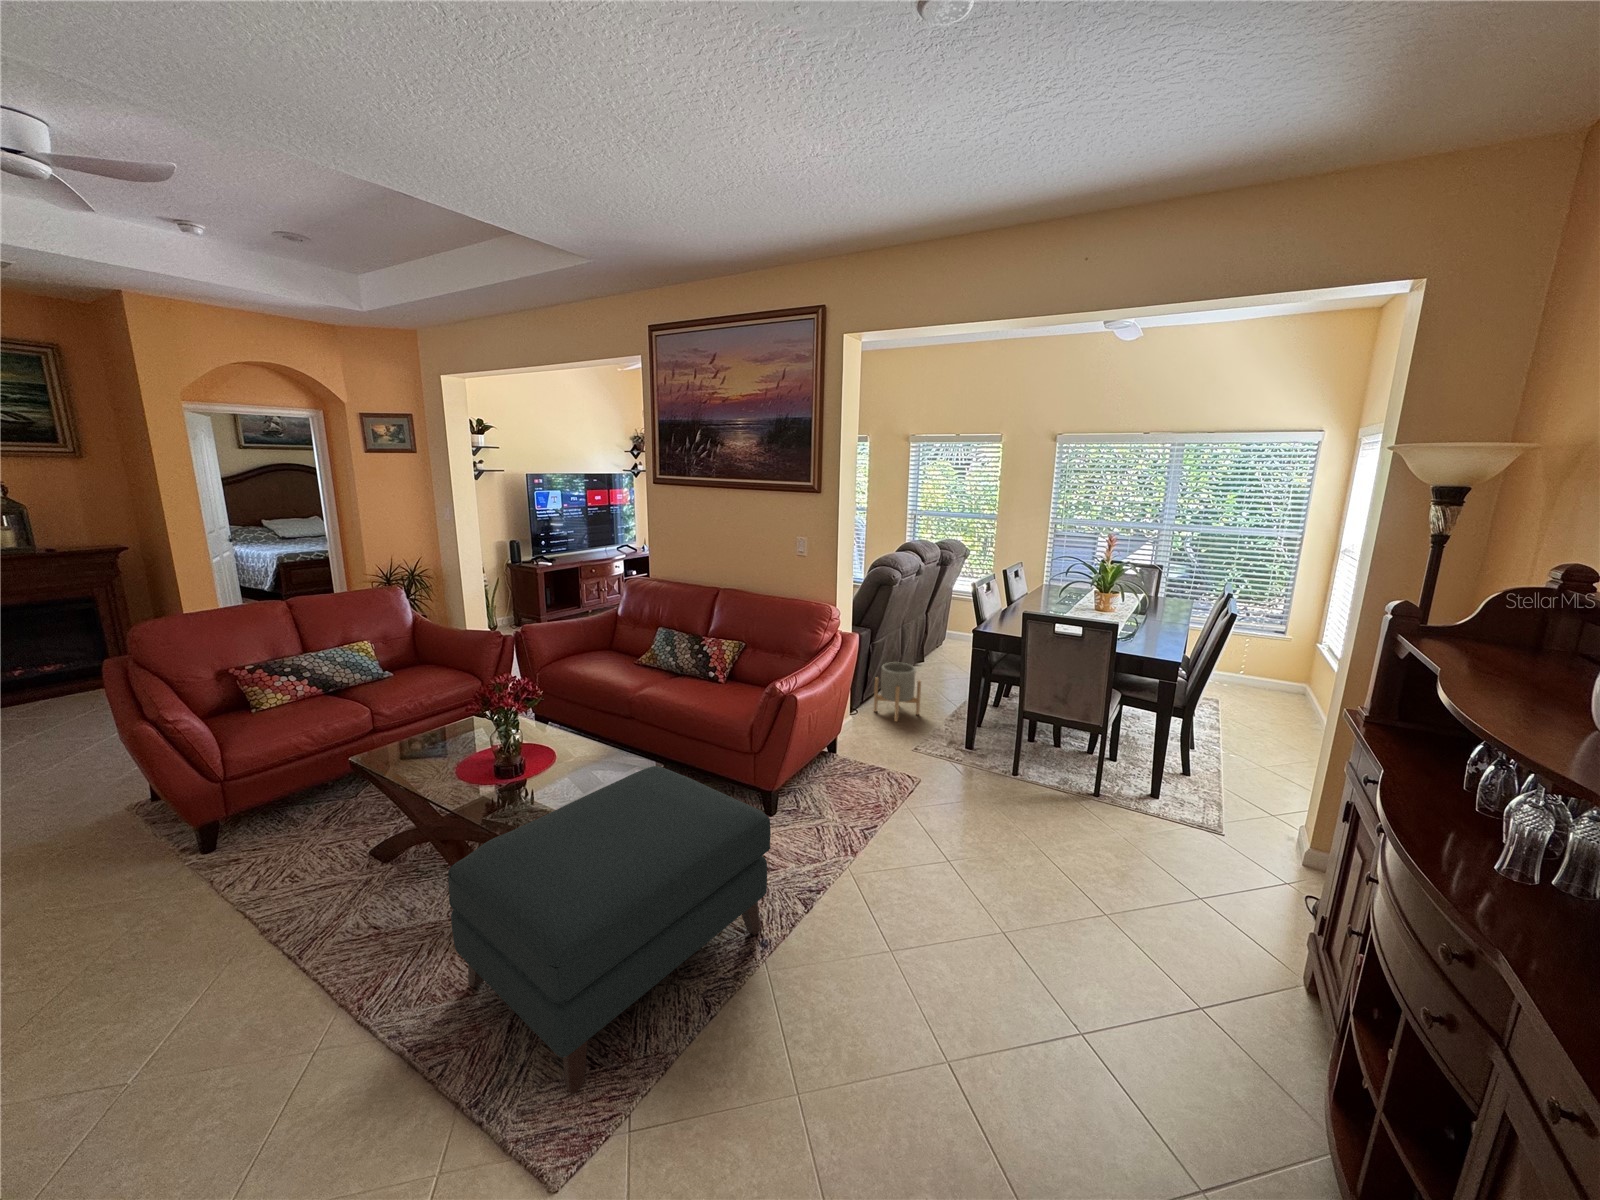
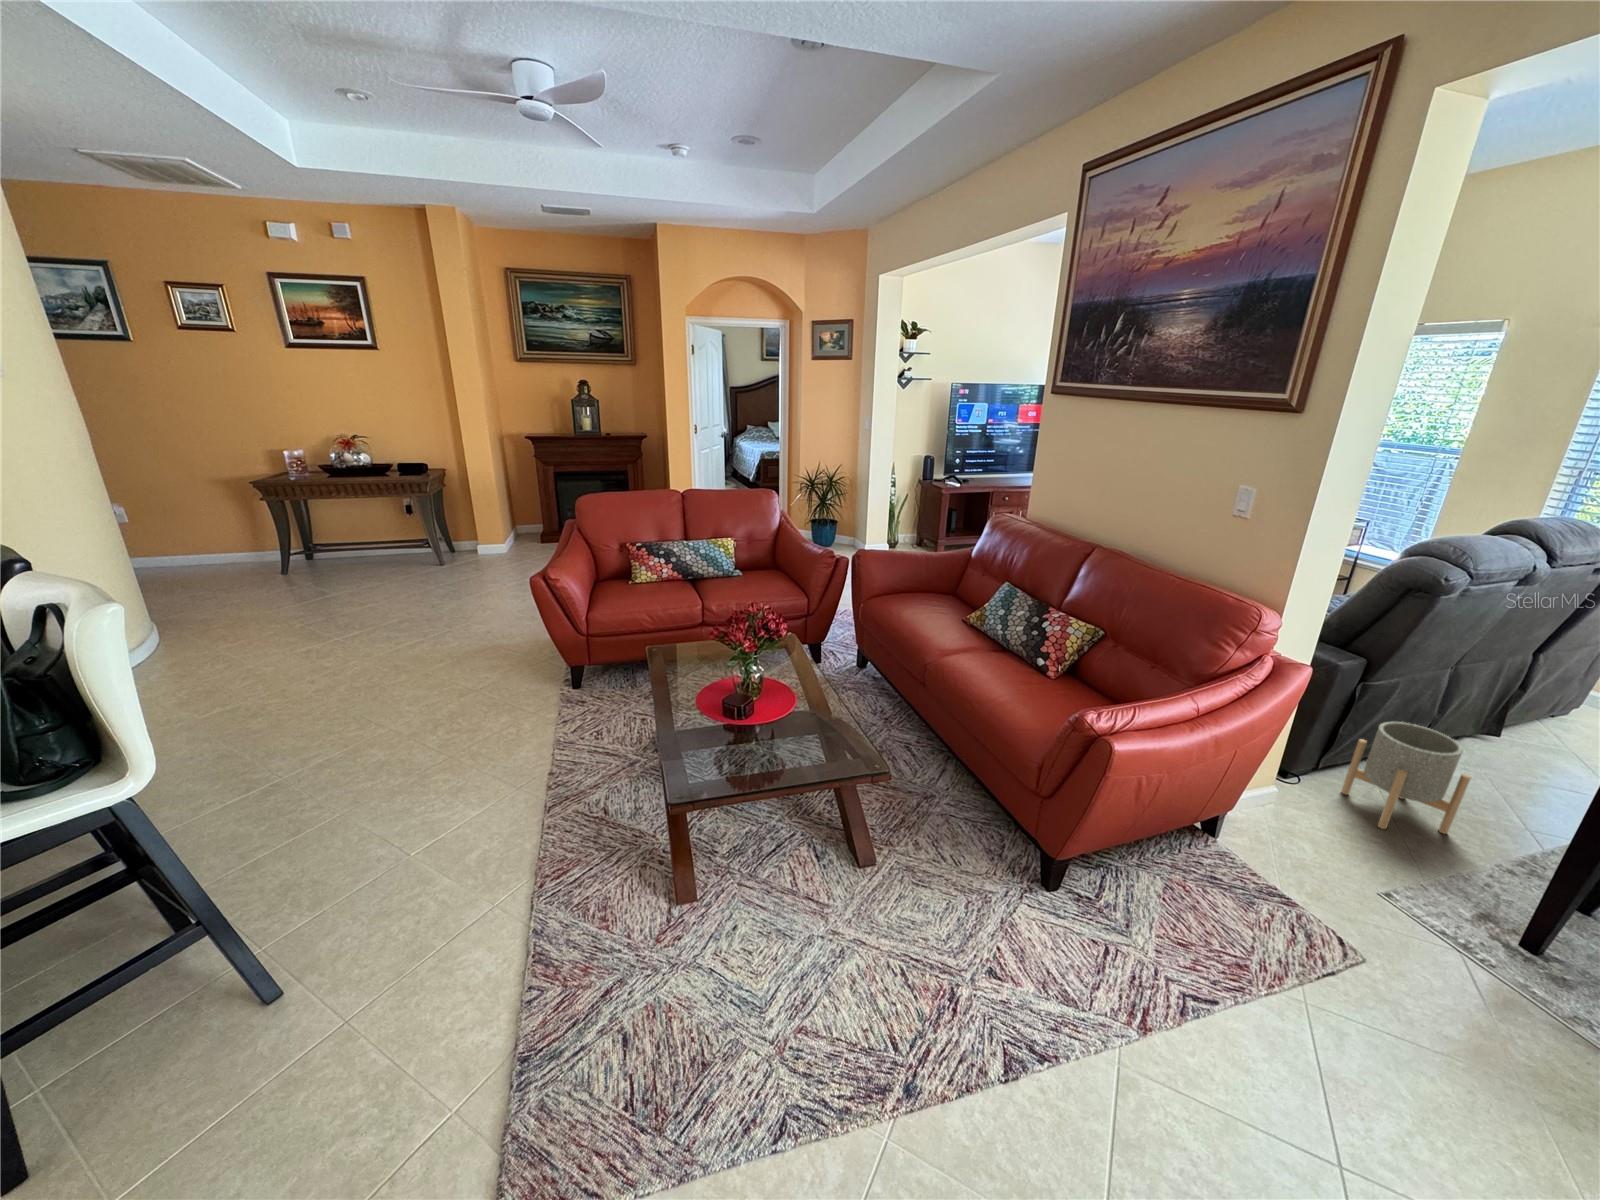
ottoman: present [448,766,771,1094] -> none [545,766,943,1123]

